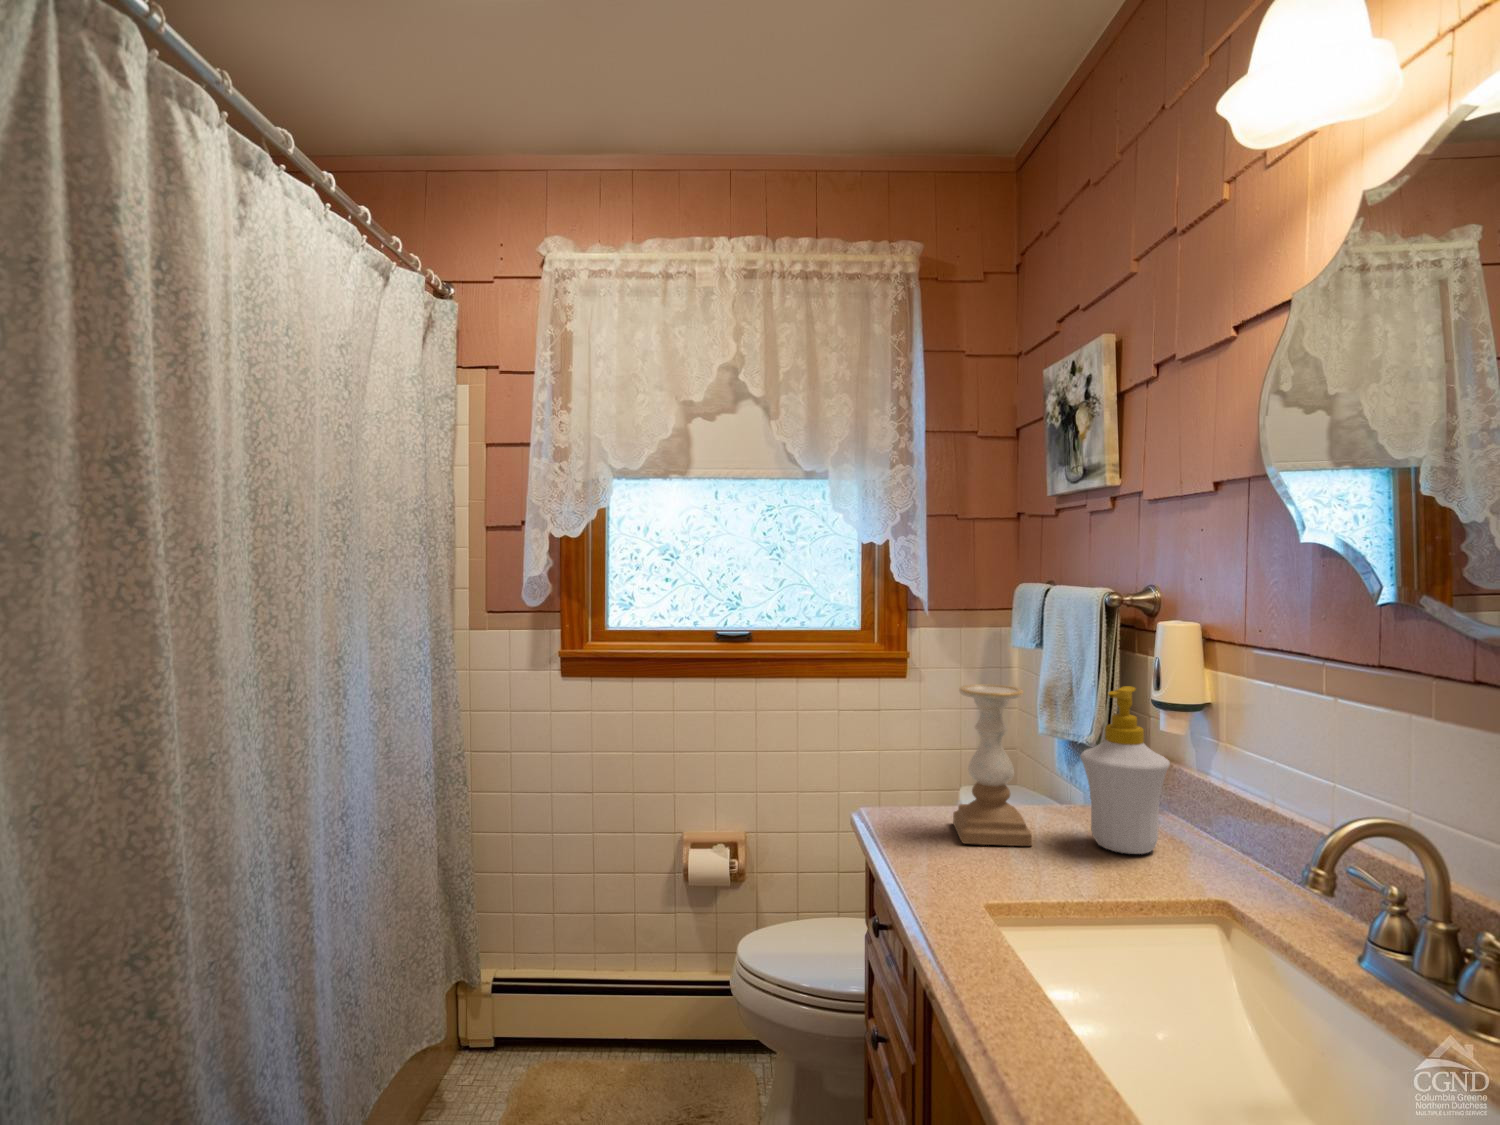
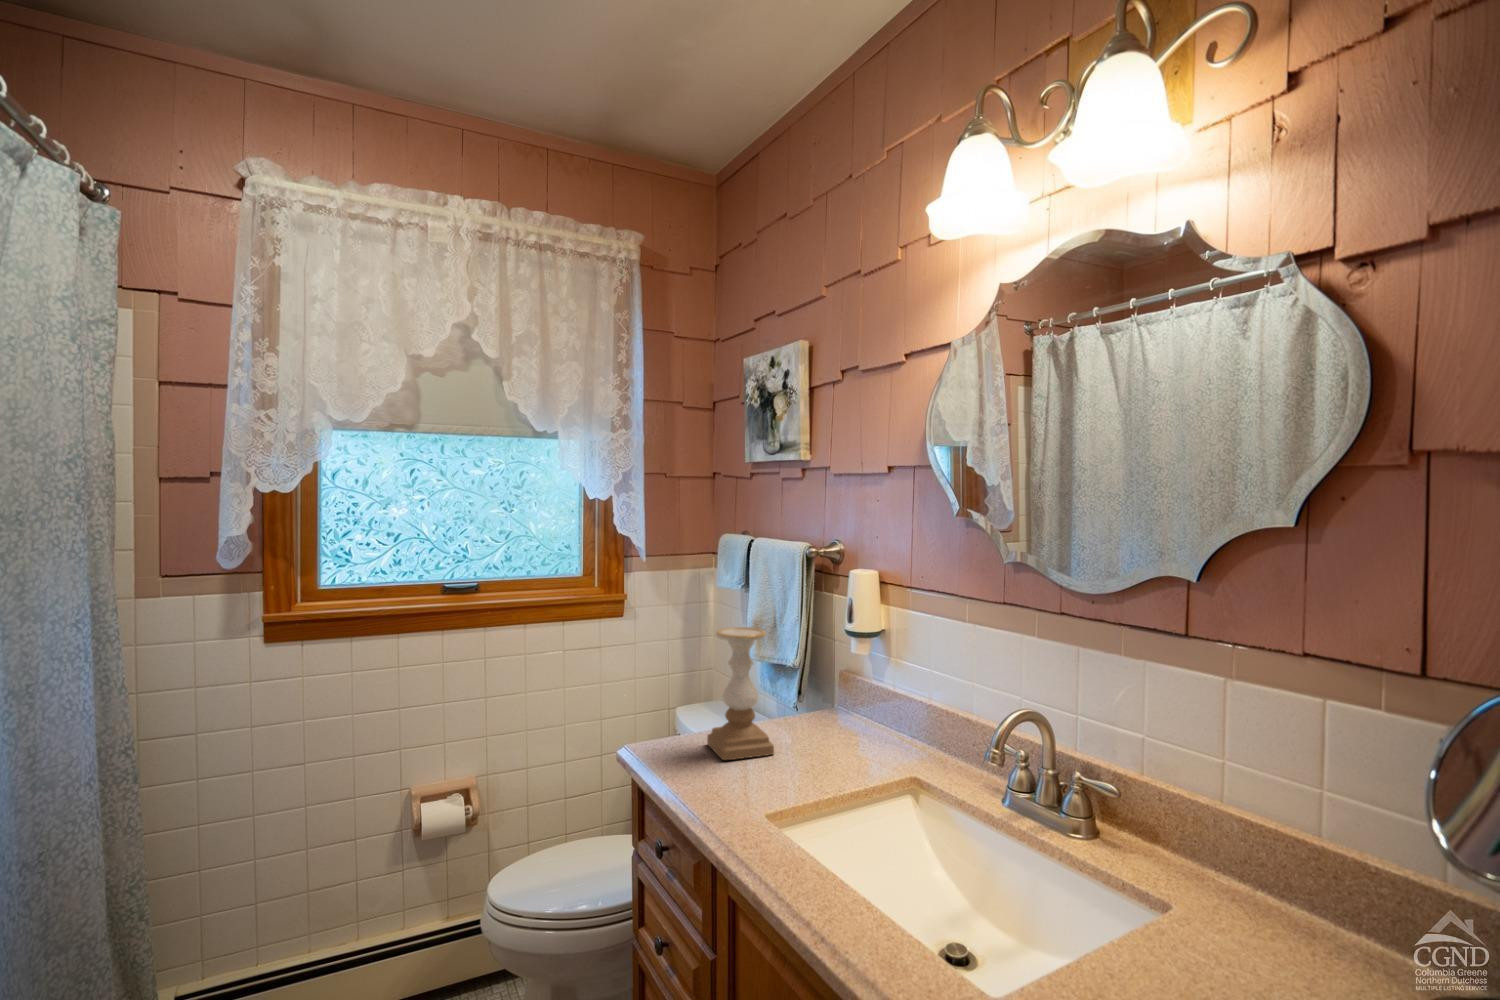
soap bottle: present [1081,686,1170,854] -> none [807,623,868,750]

